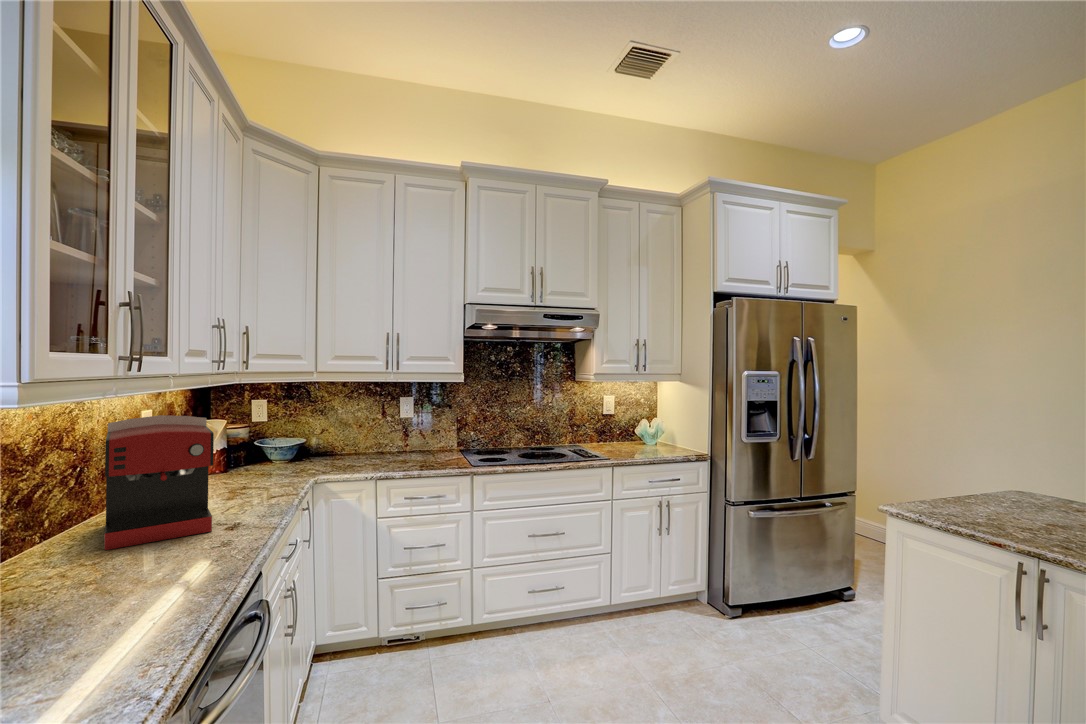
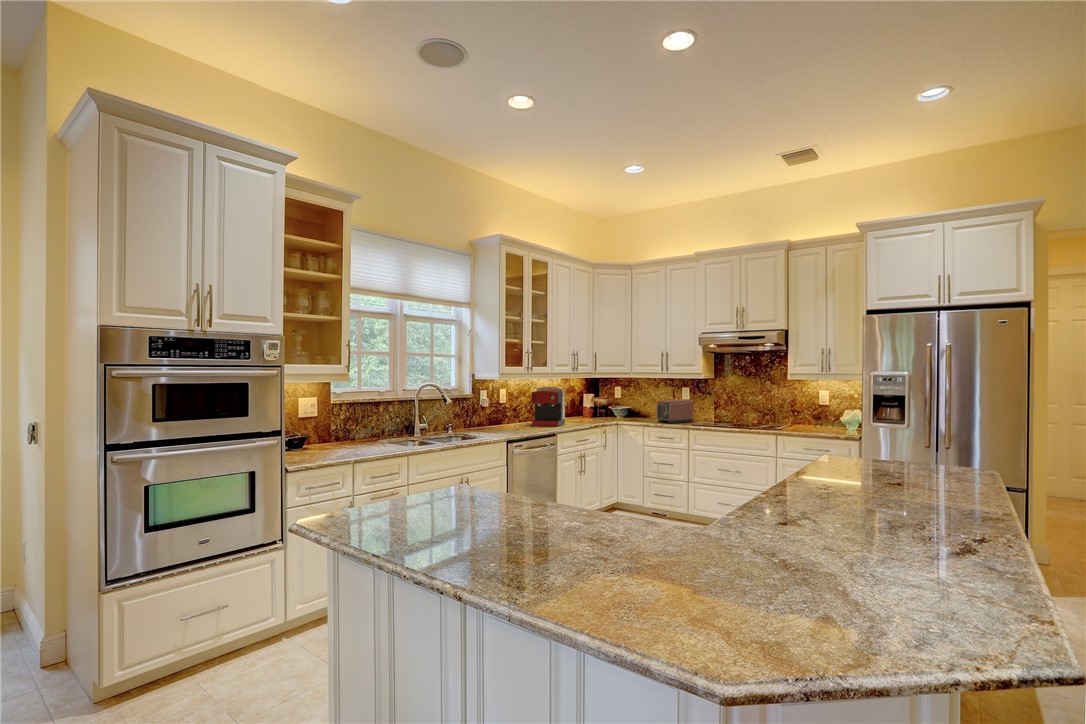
toaster: none [385,418,437,465] -> present [657,399,694,423]

